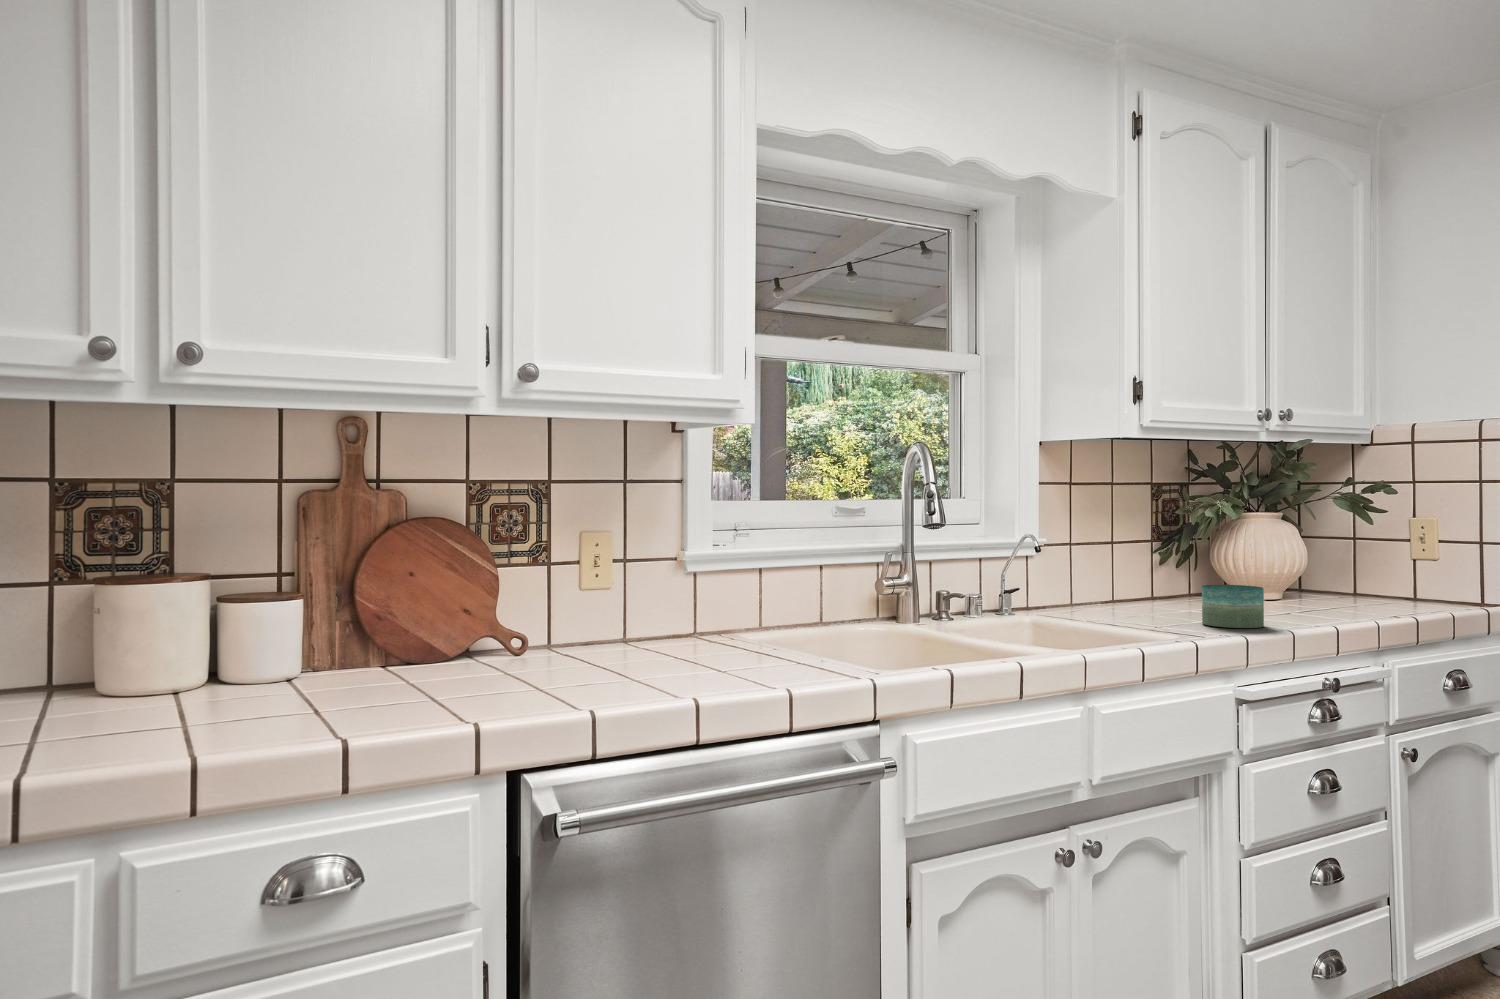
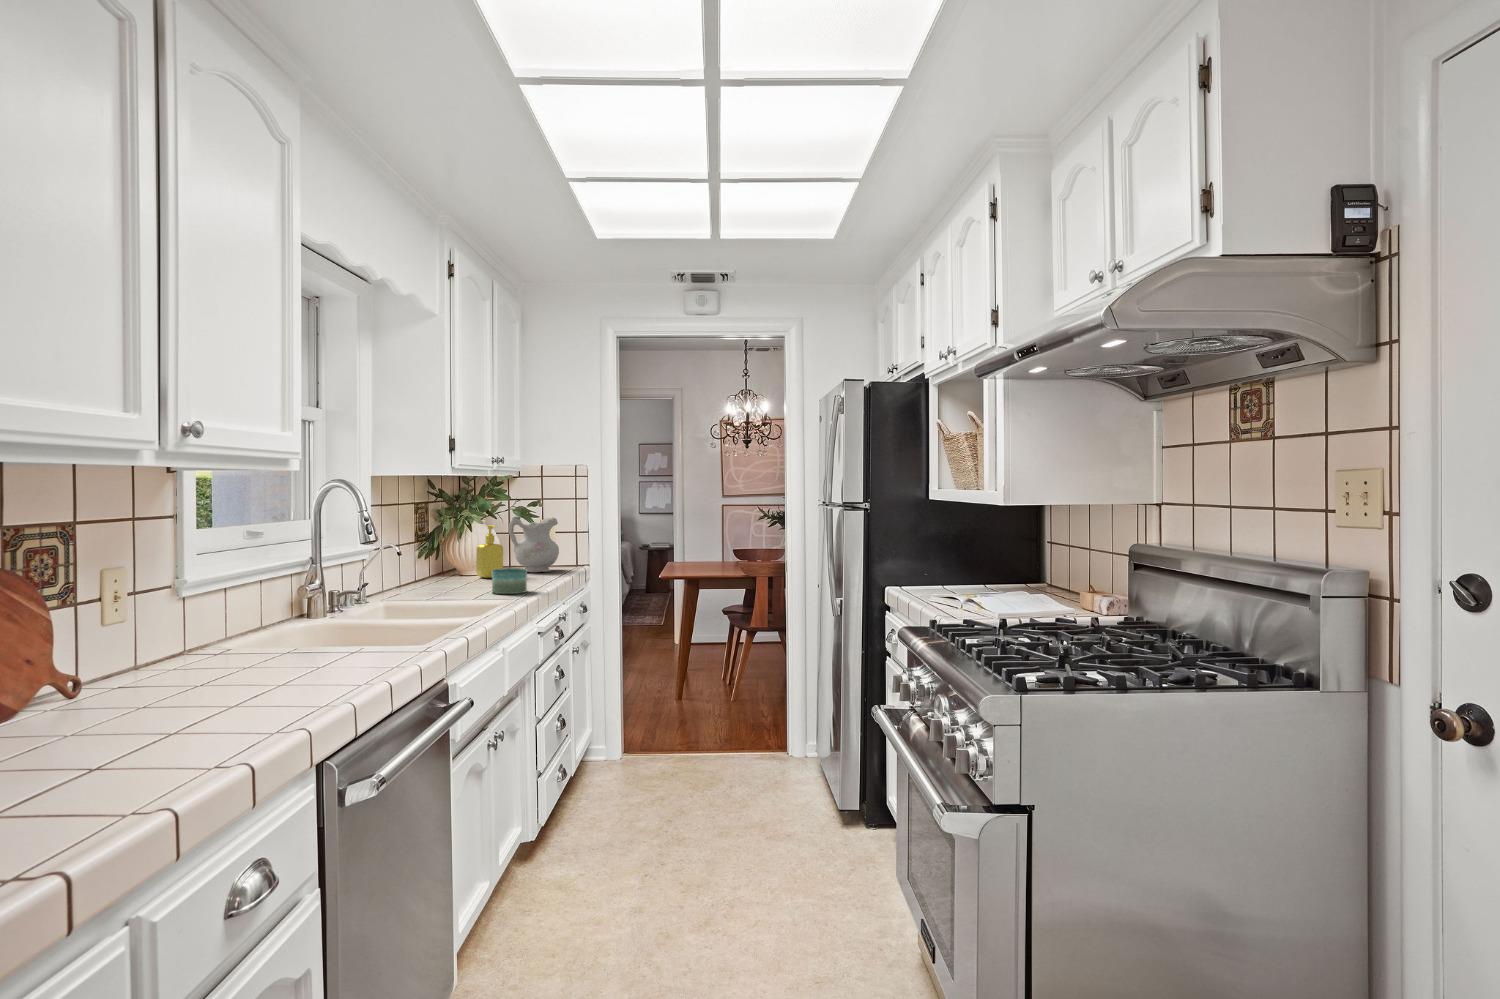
ceramic pitcher: none [1328,505,1431,605] -> present [509,517,559,572]
soap dispenser: none [1255,518,1299,605] -> present [476,525,503,578]

